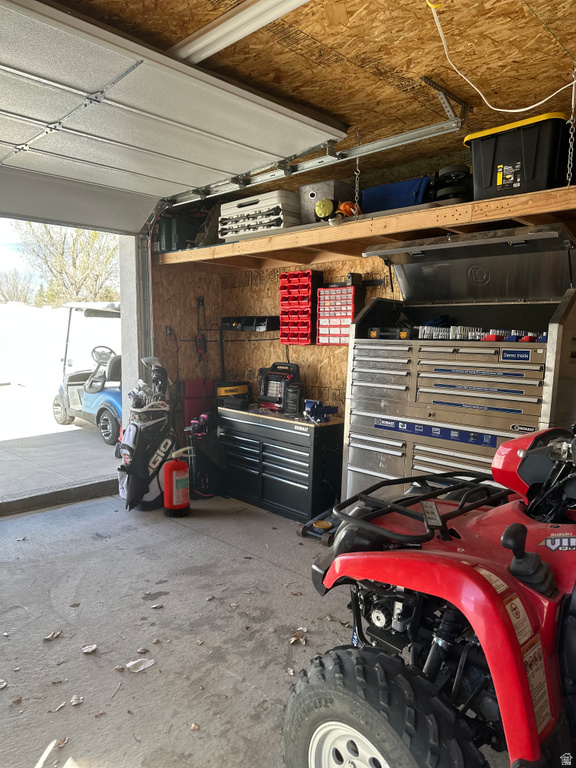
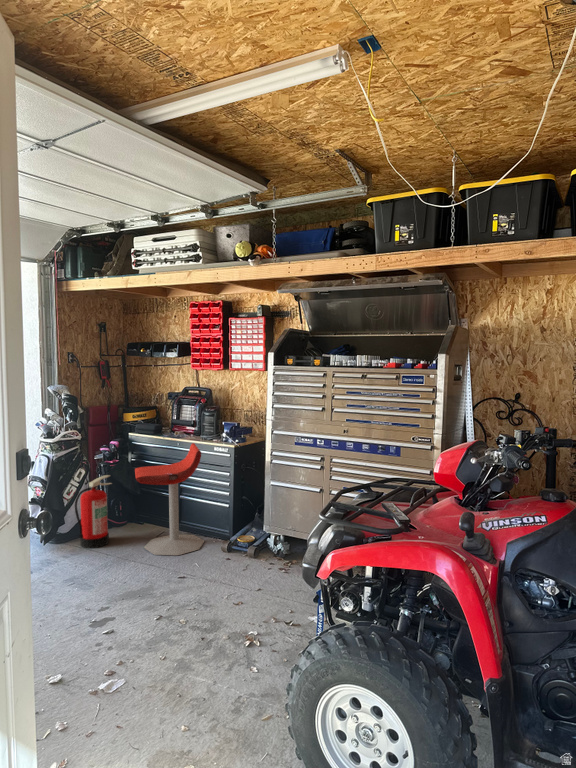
stool: none [211,419,282,534] -> present [135,443,204,555]

